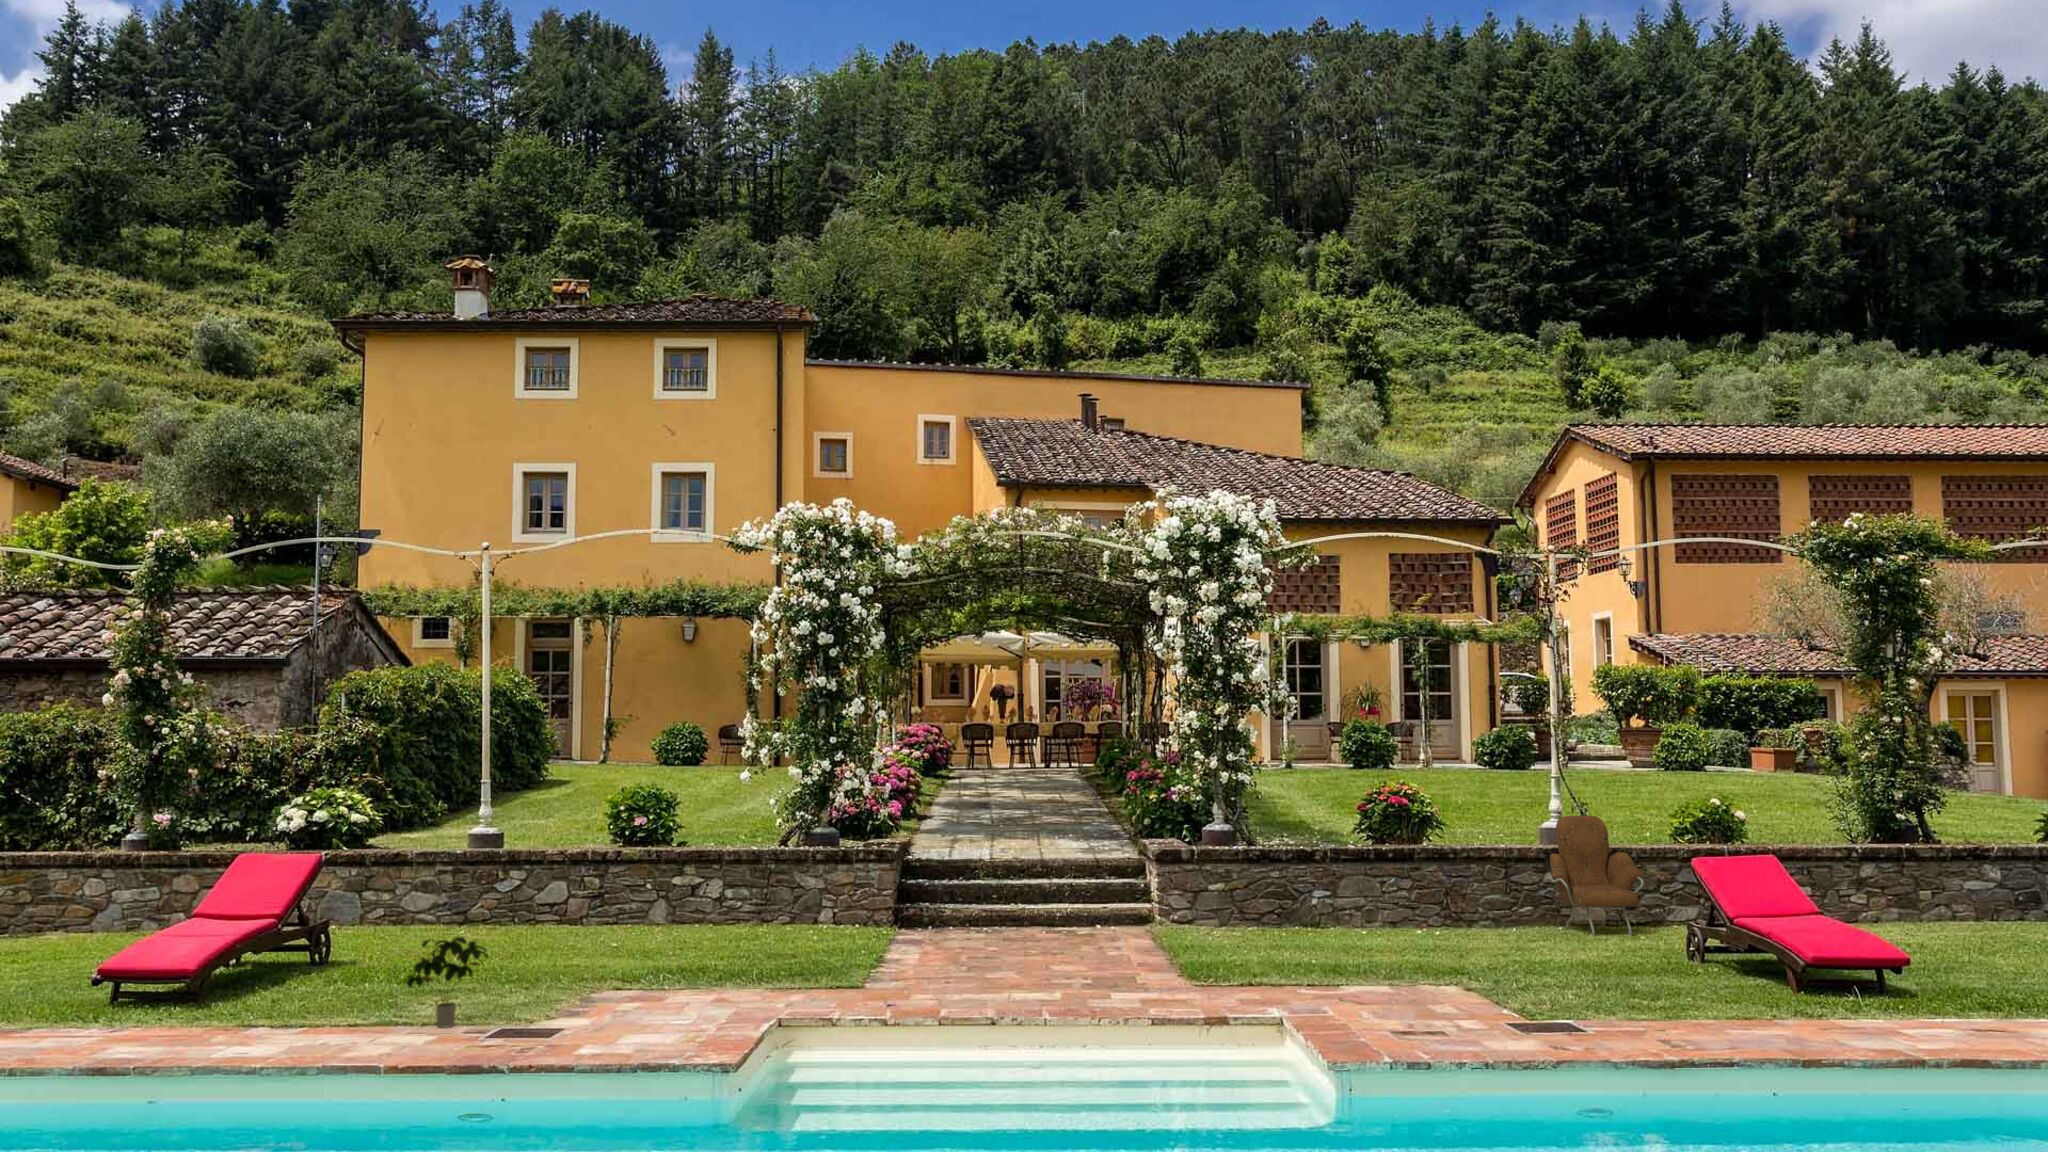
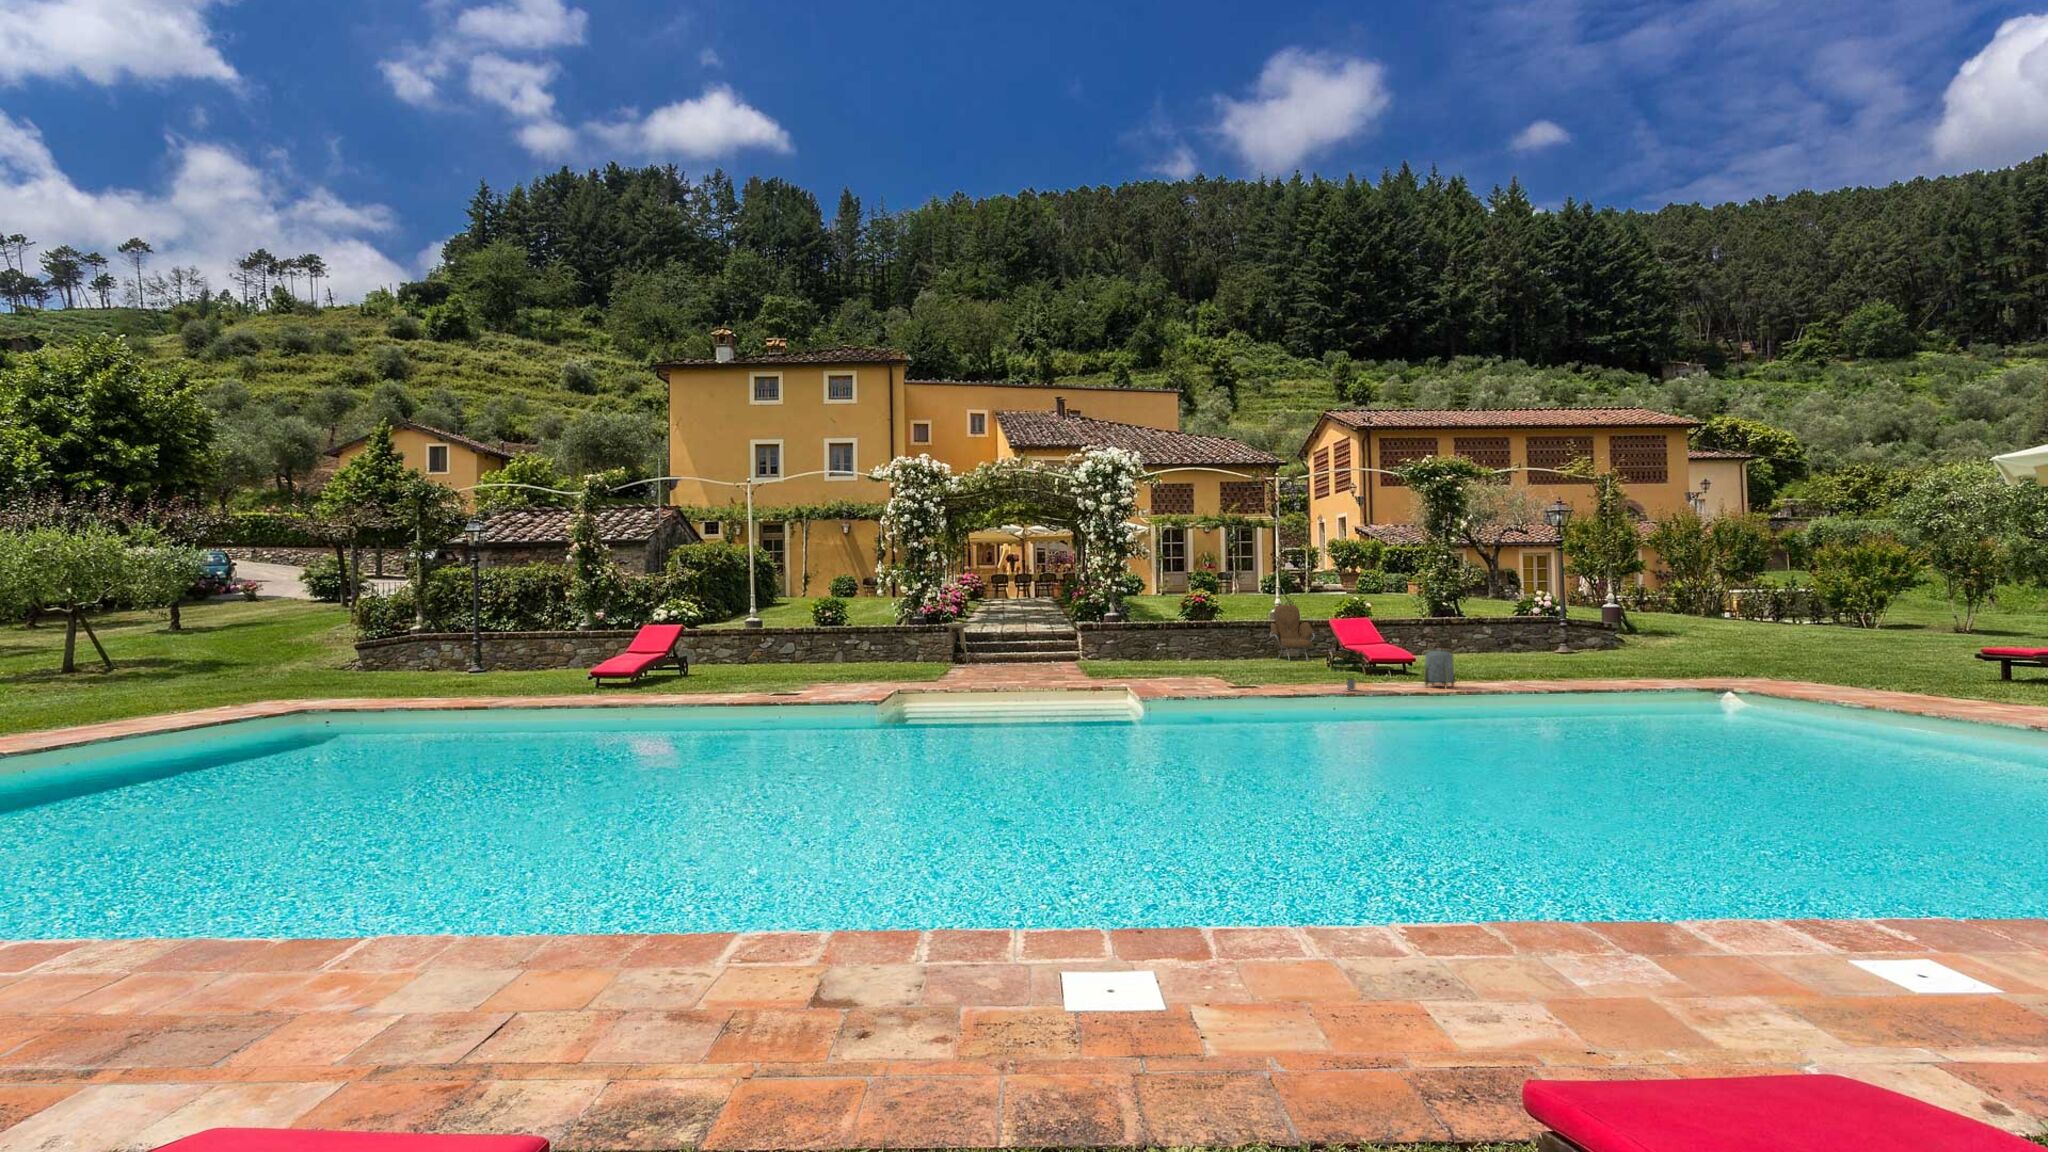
side table: none [872,848,932,936] -> present [943,624,971,665]
potted plant: present [407,937,488,1028] -> present [1332,650,1368,690]
stool: none [1940,946,2009,1035] -> present [1424,651,1455,688]

